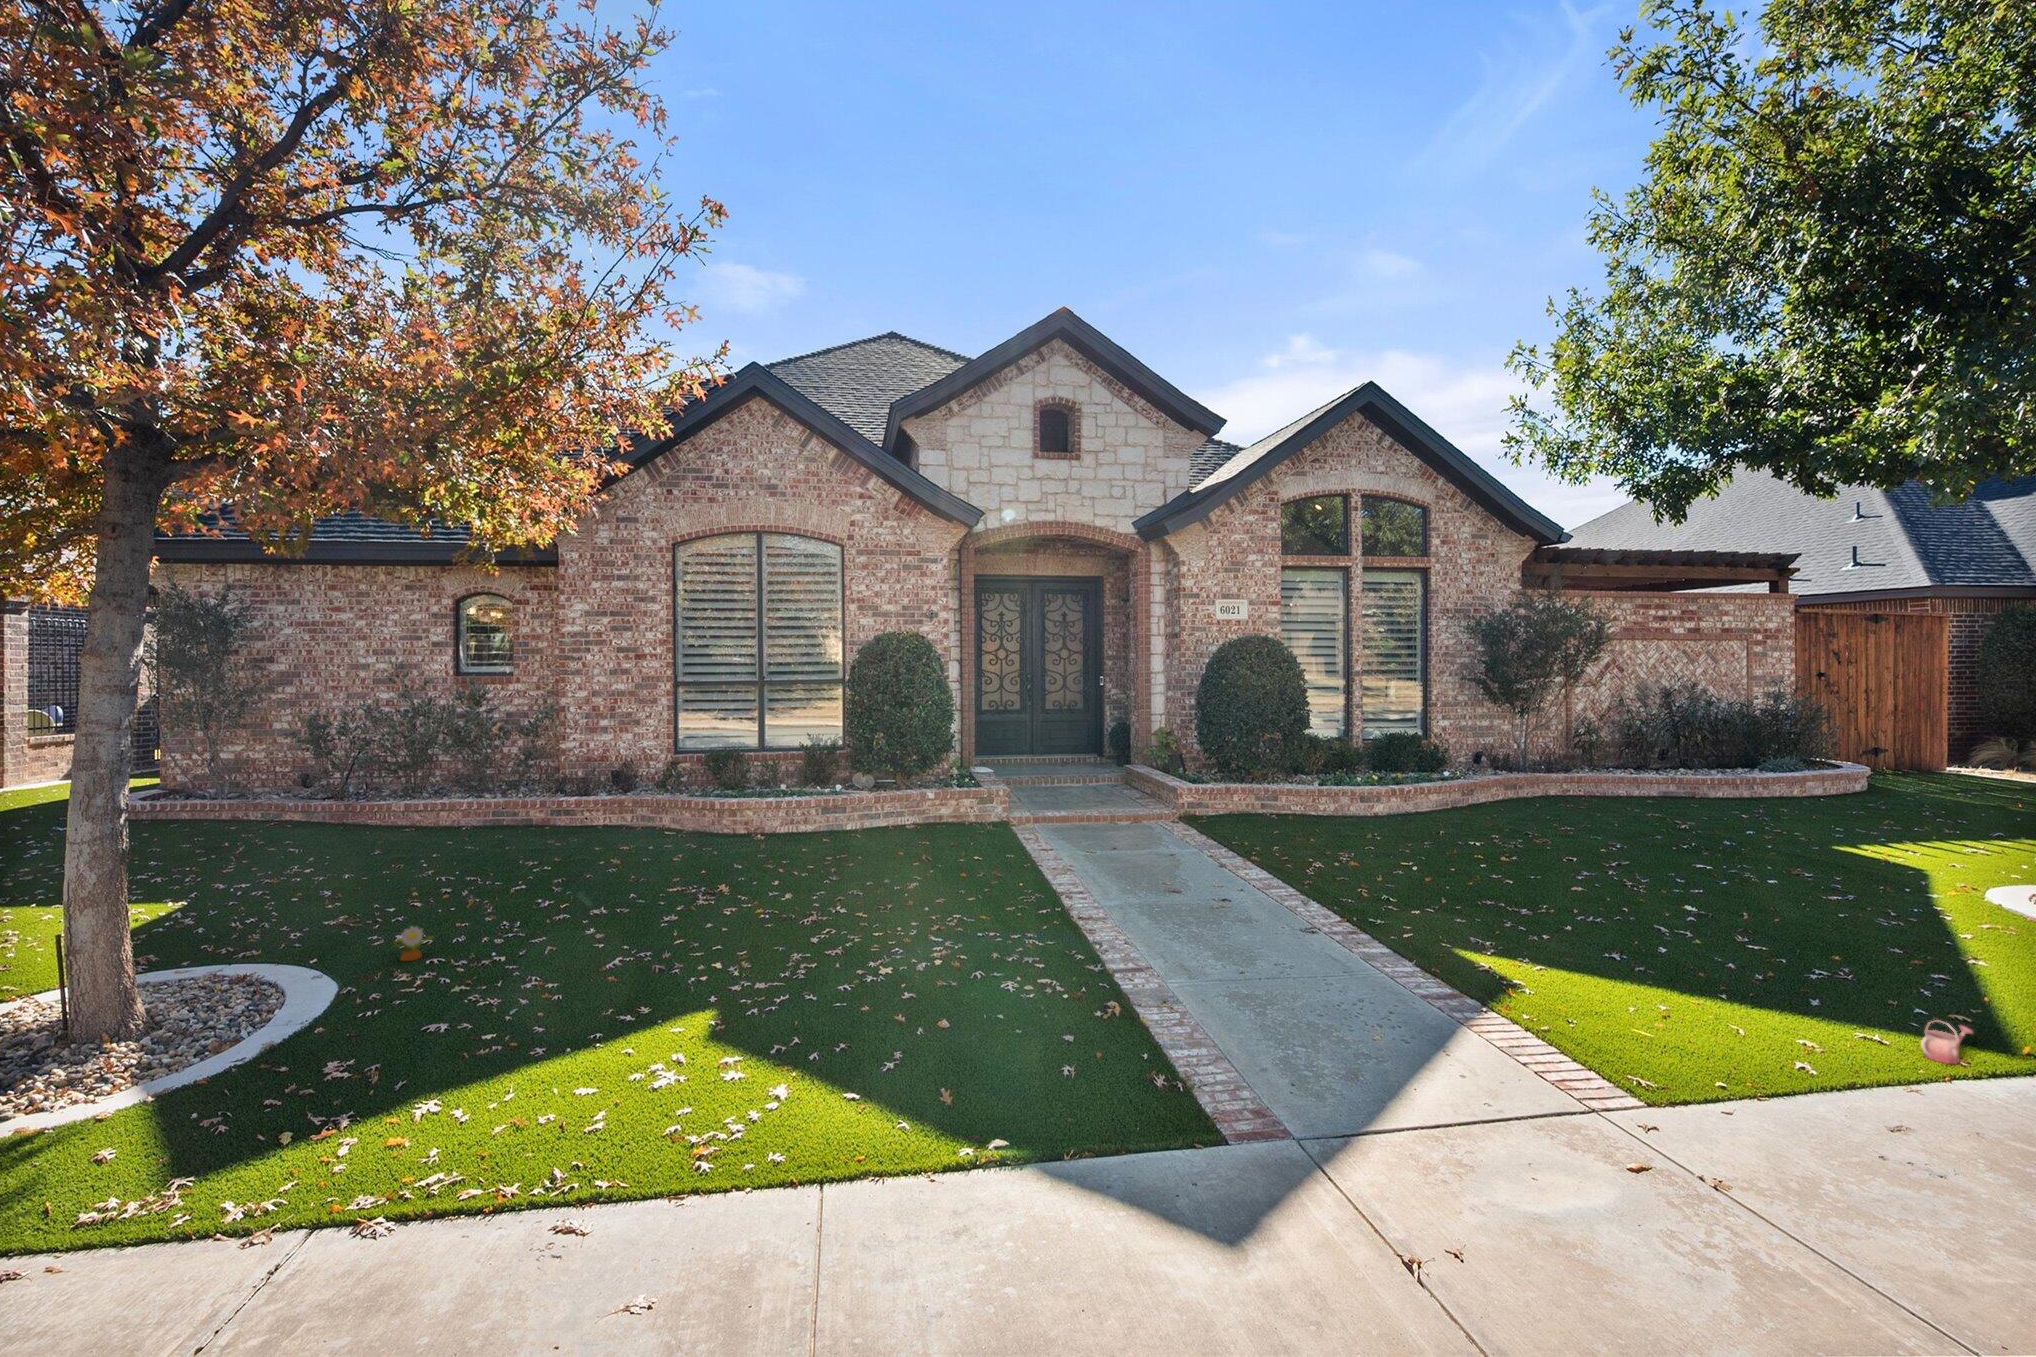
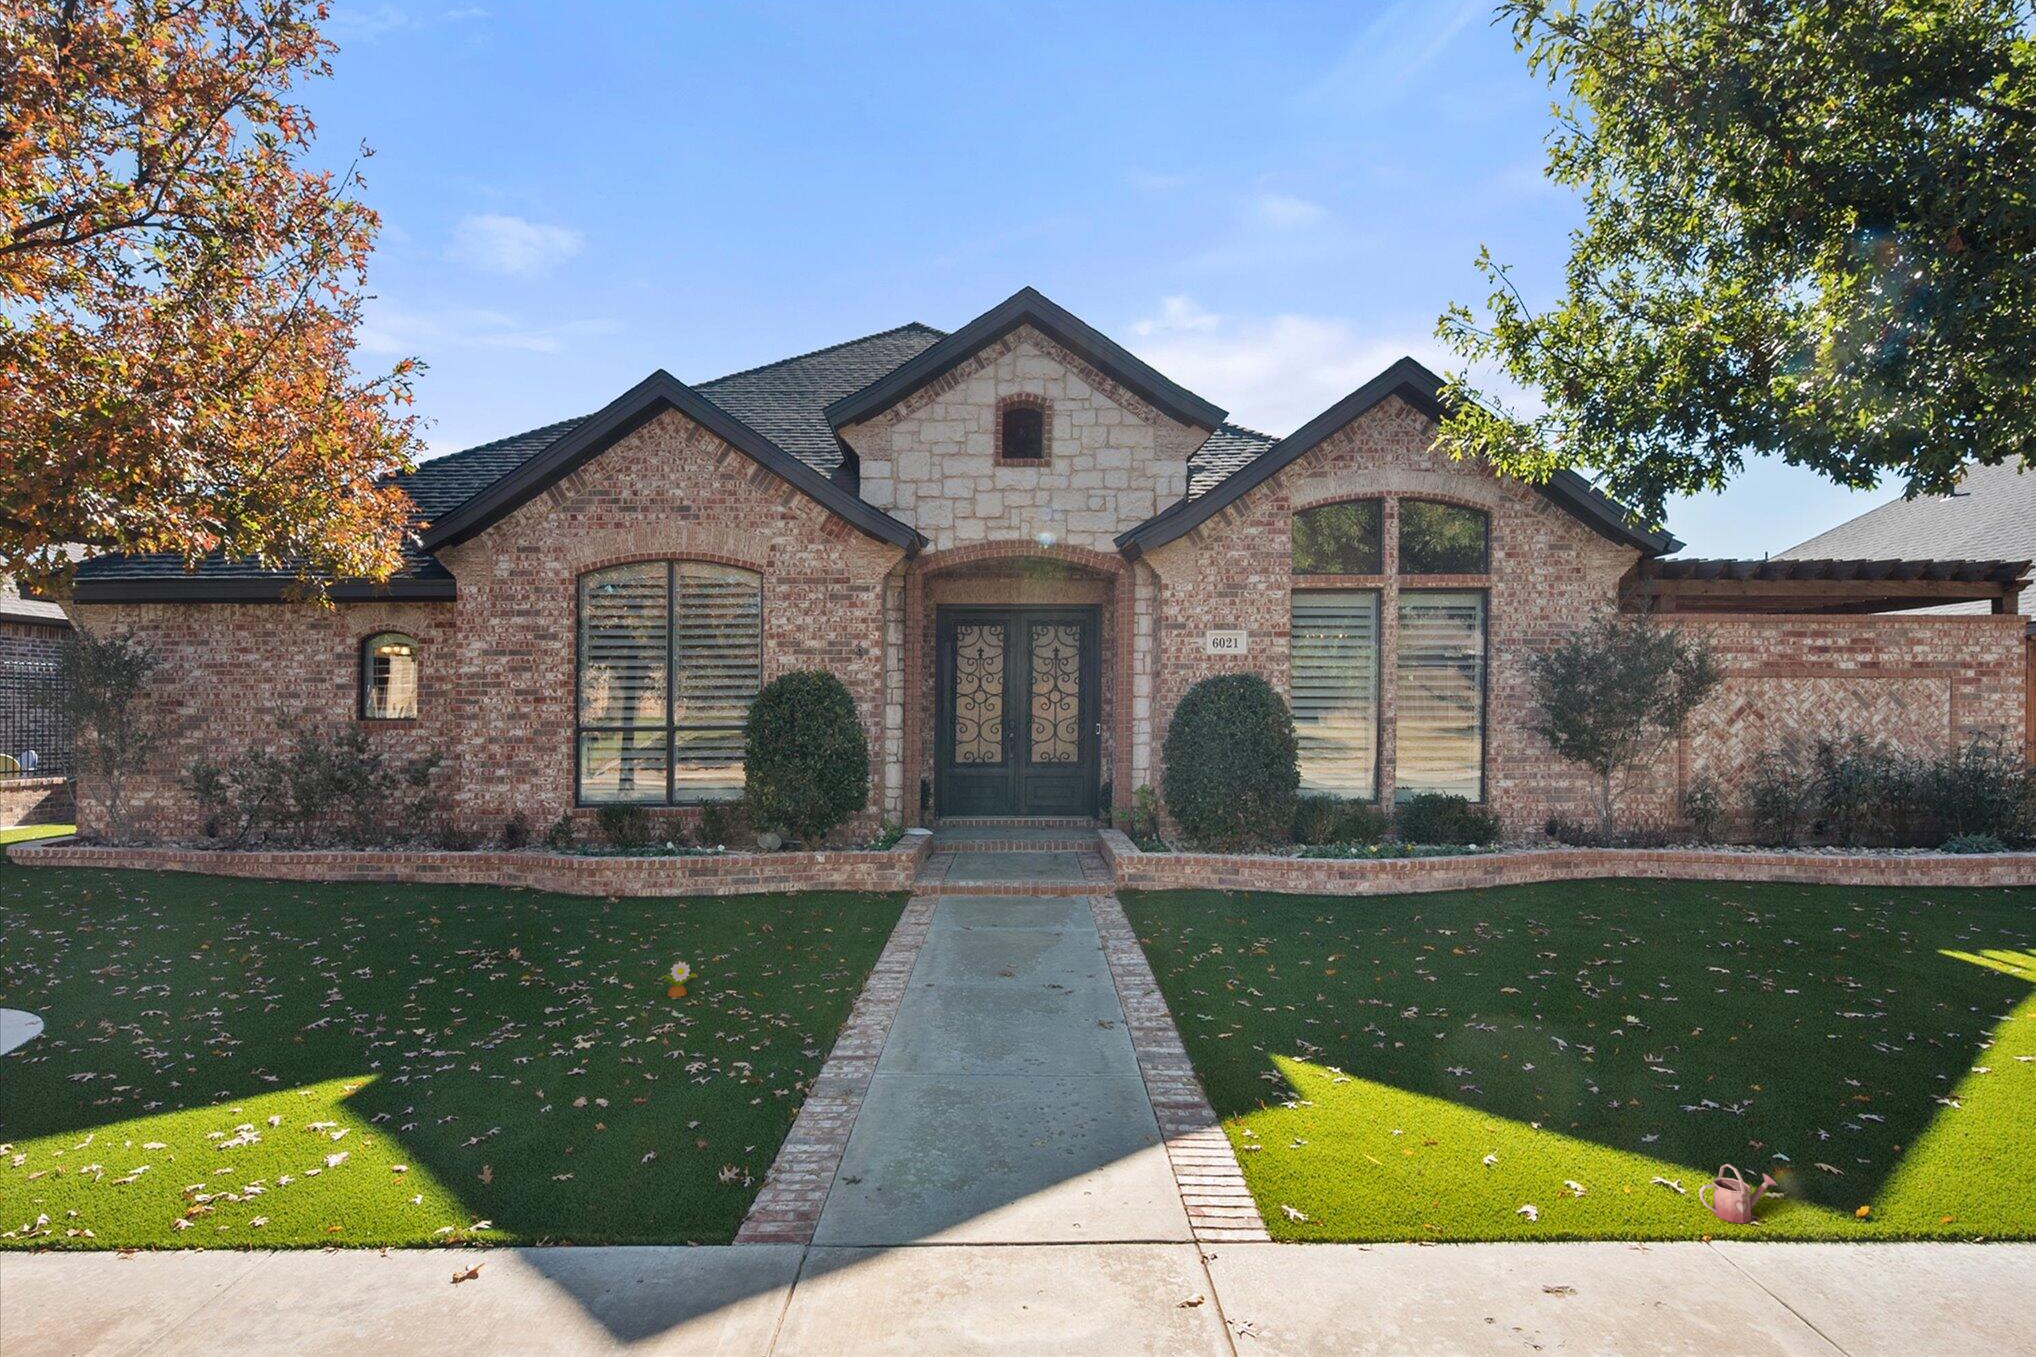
decorative plant: present [395,926,432,961] -> present [661,961,697,997]

